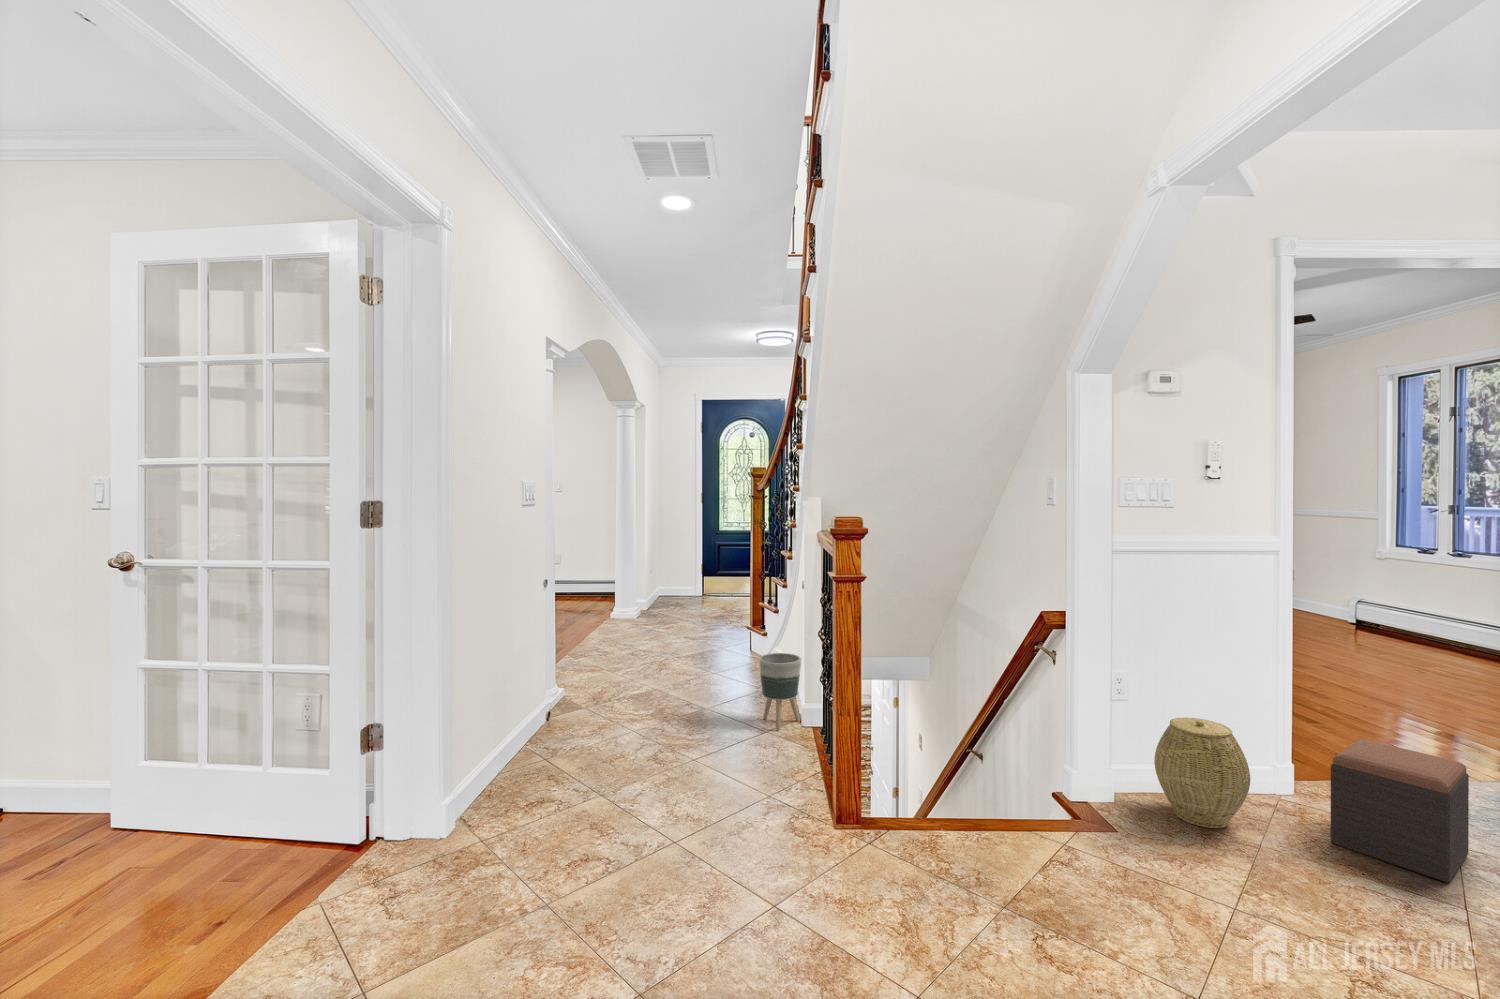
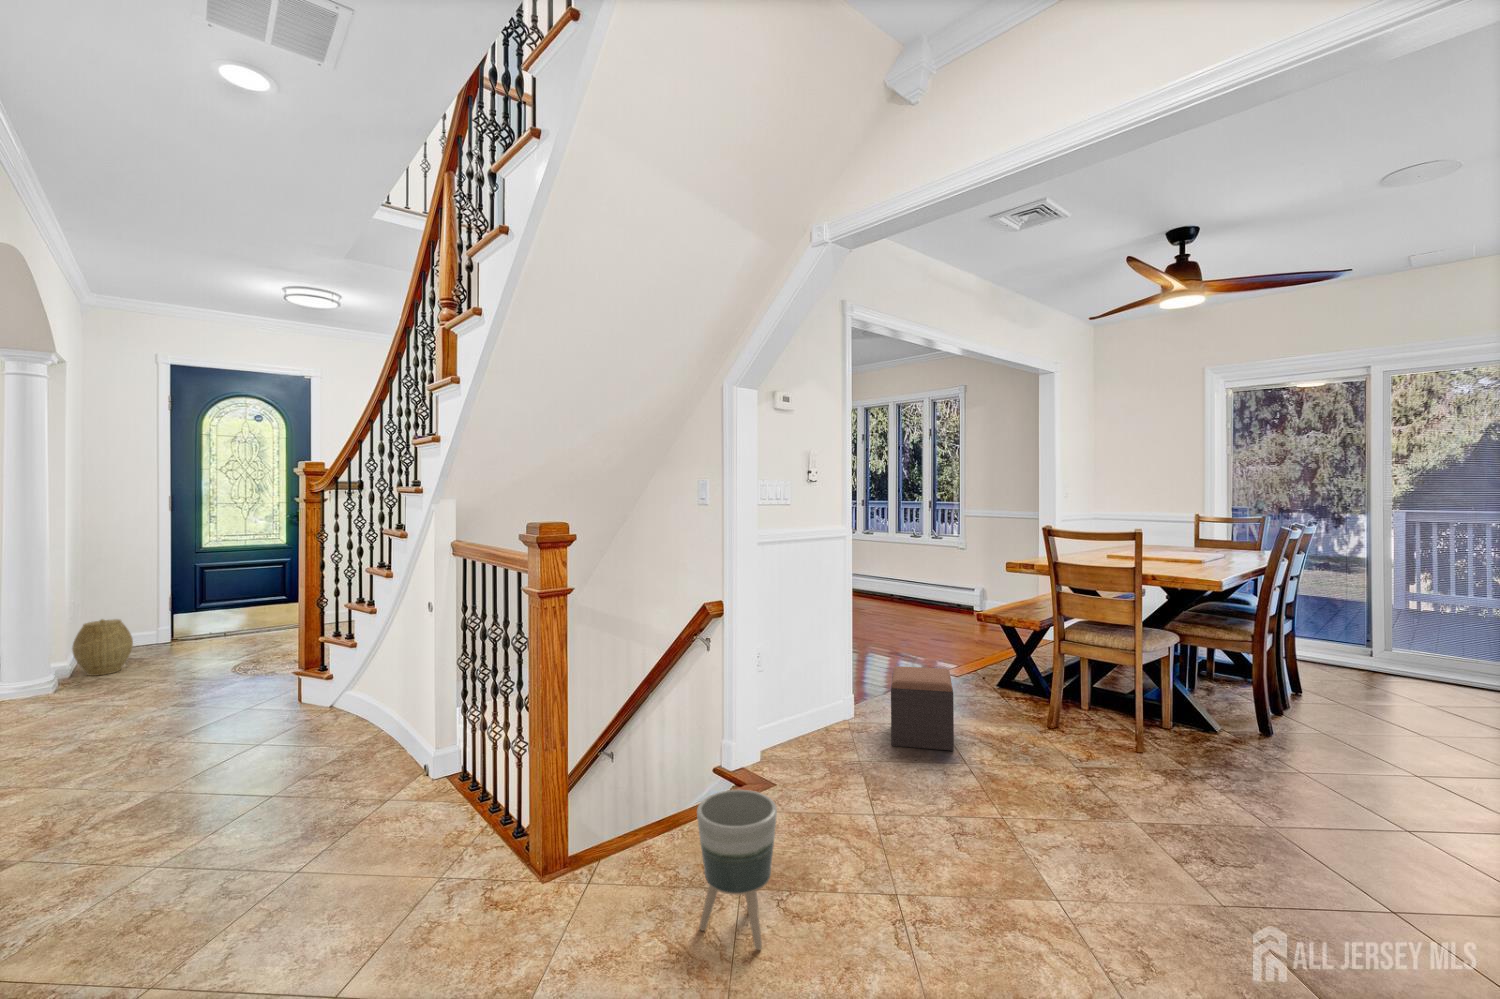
planter: present [758,653,801,730] -> present [697,790,777,950]
woven basket: present [1154,718,1250,828] -> present [72,619,133,676]

